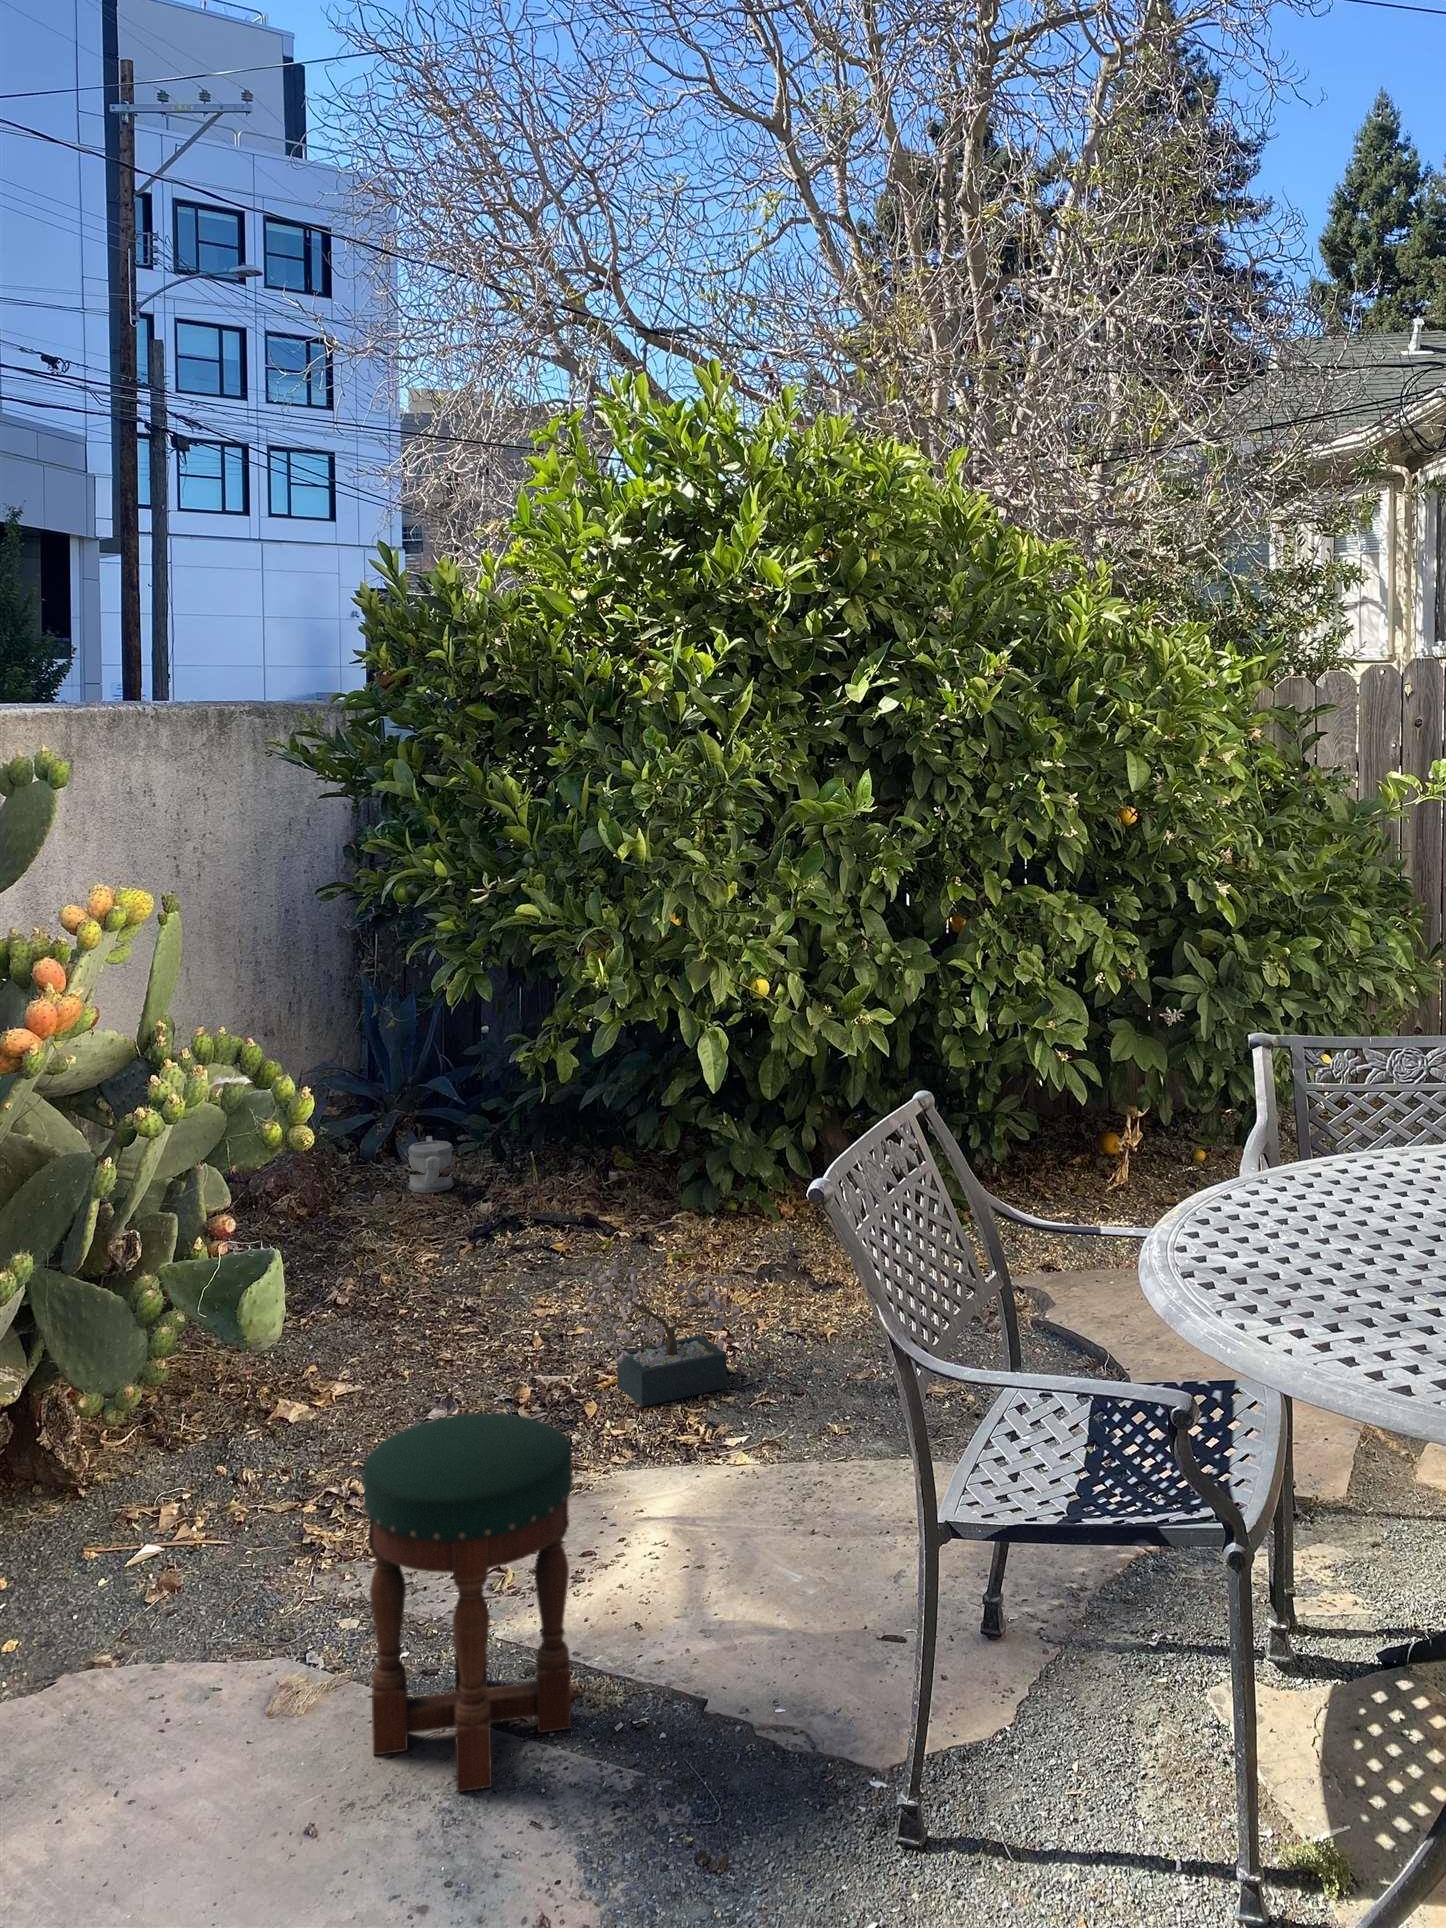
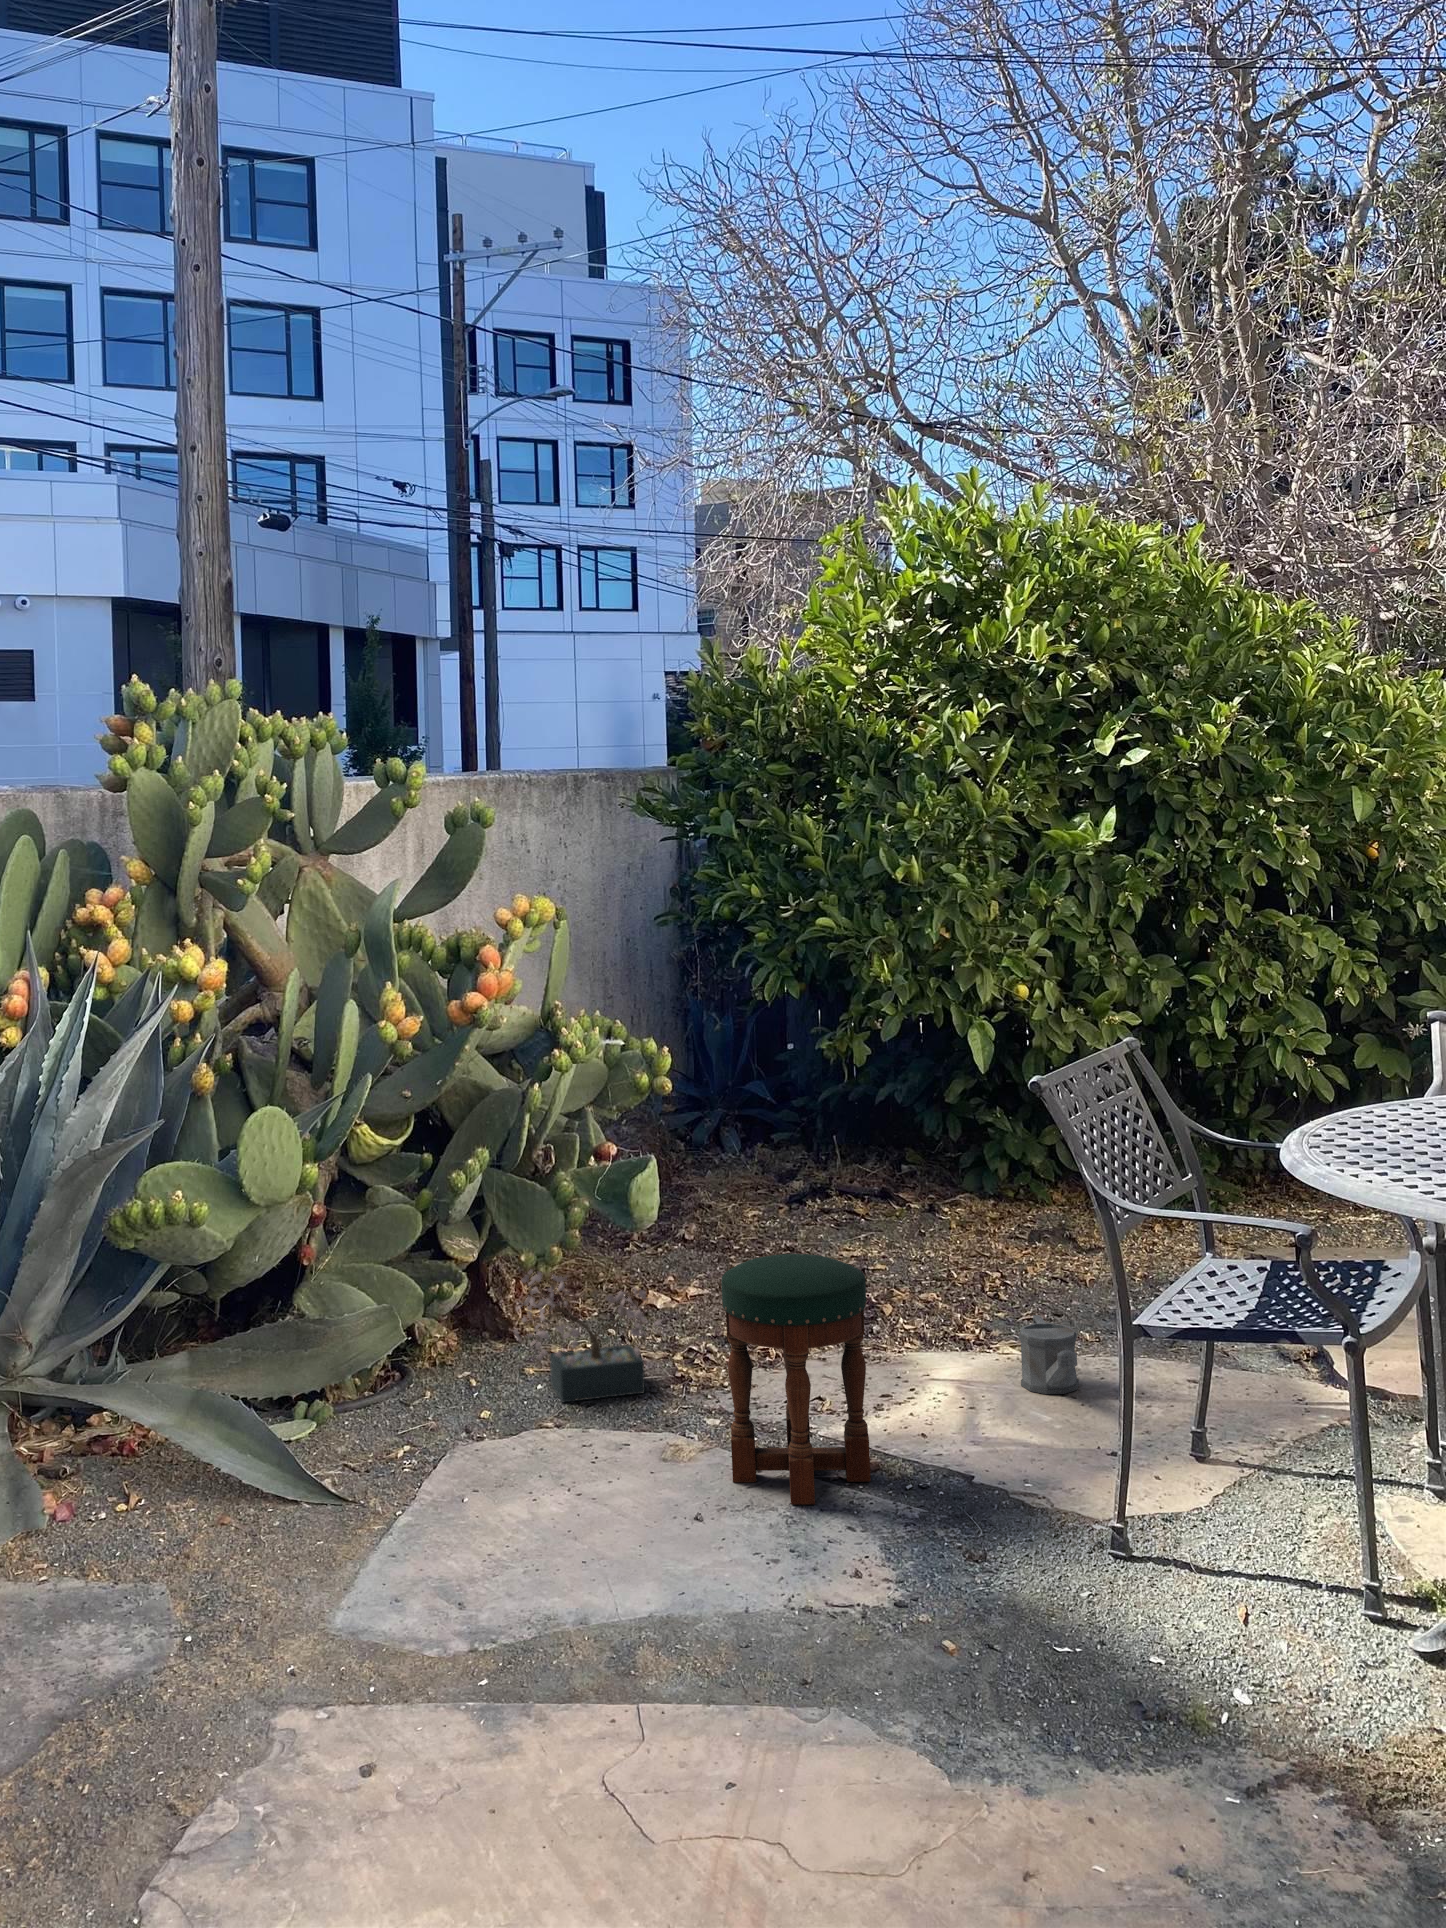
watering can: present [408,1136,454,1193] -> present [1019,1315,1079,1394]
decorative plant: present [584,1262,740,1407] -> present [514,1270,661,1403]

